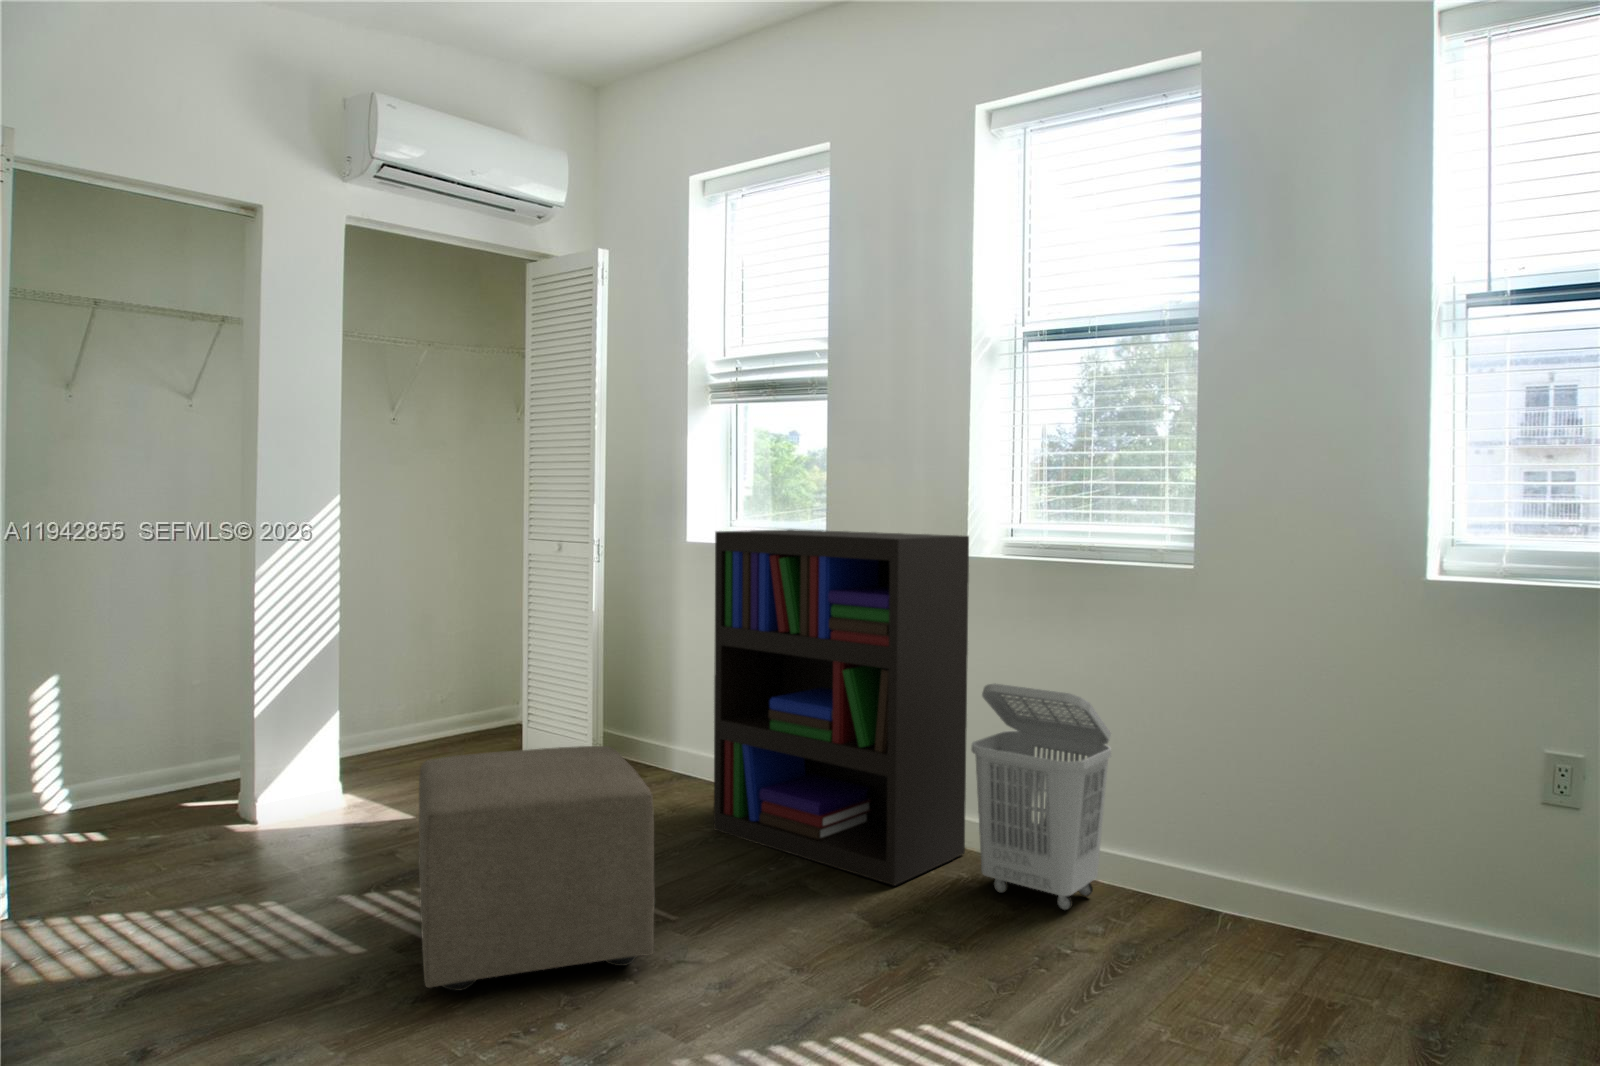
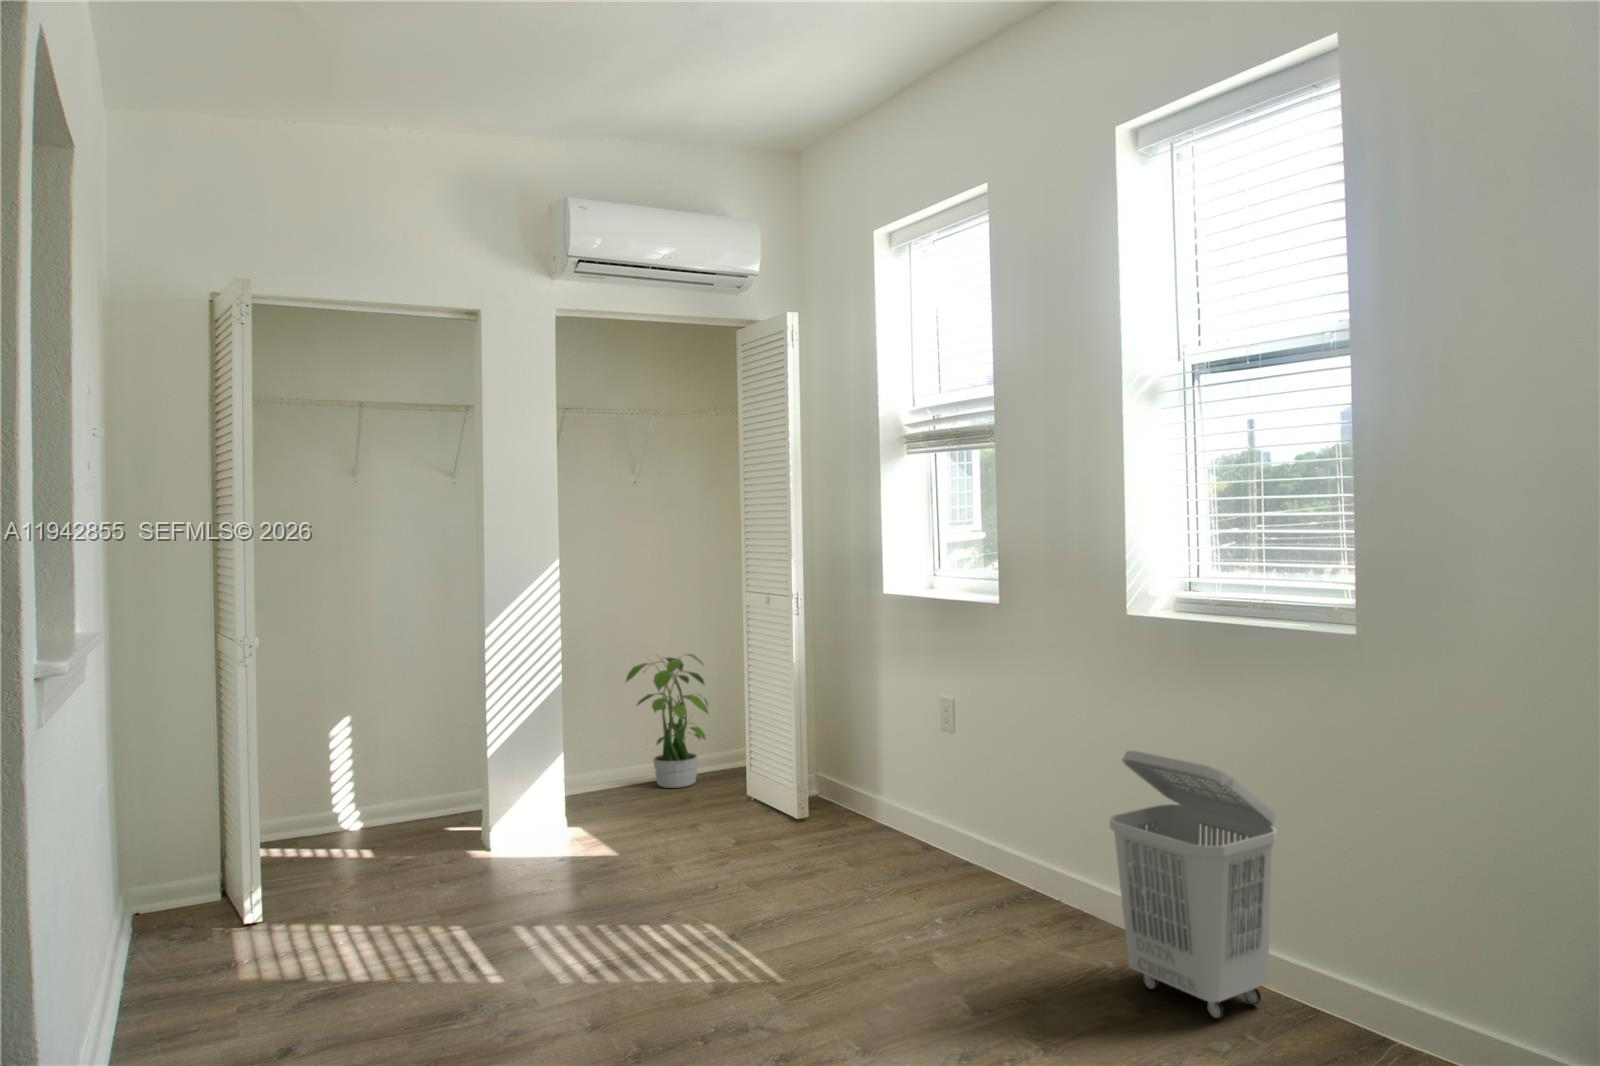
bookshelf: present [714,529,969,886] -> none [869,576,1135,969]
potted plant: none [386,606,481,748] -> present [626,654,708,788]
ottoman: present [419,746,655,991] -> none [513,801,742,1029]

